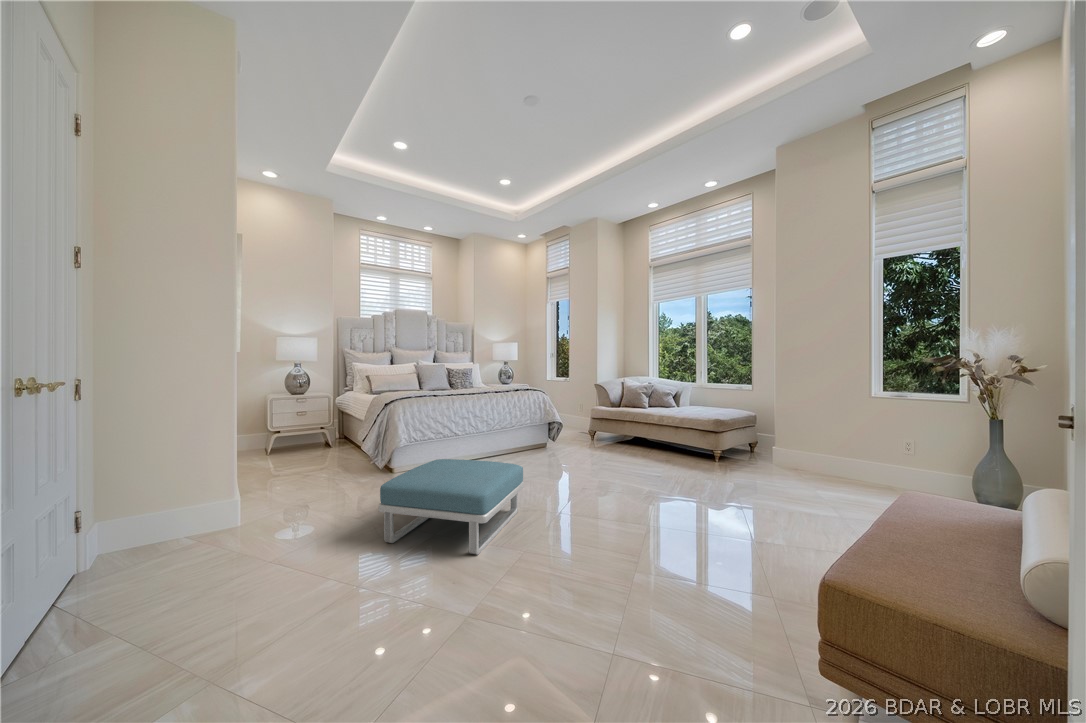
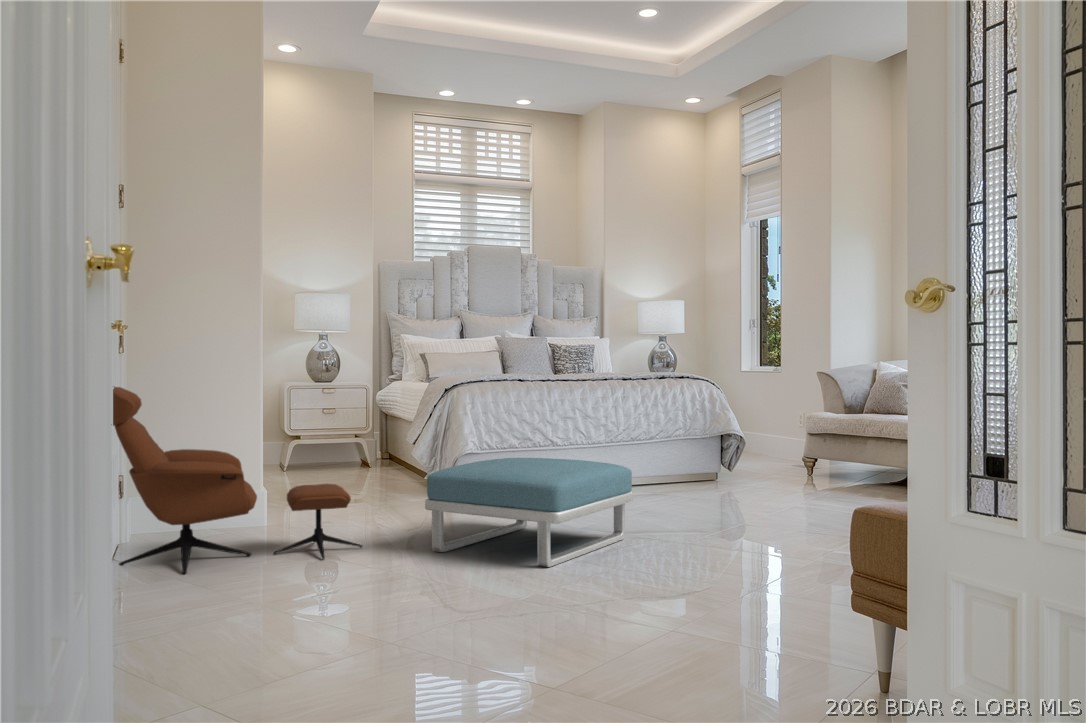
lounge chair: none [62,436,327,610] -> present [113,387,362,574]

